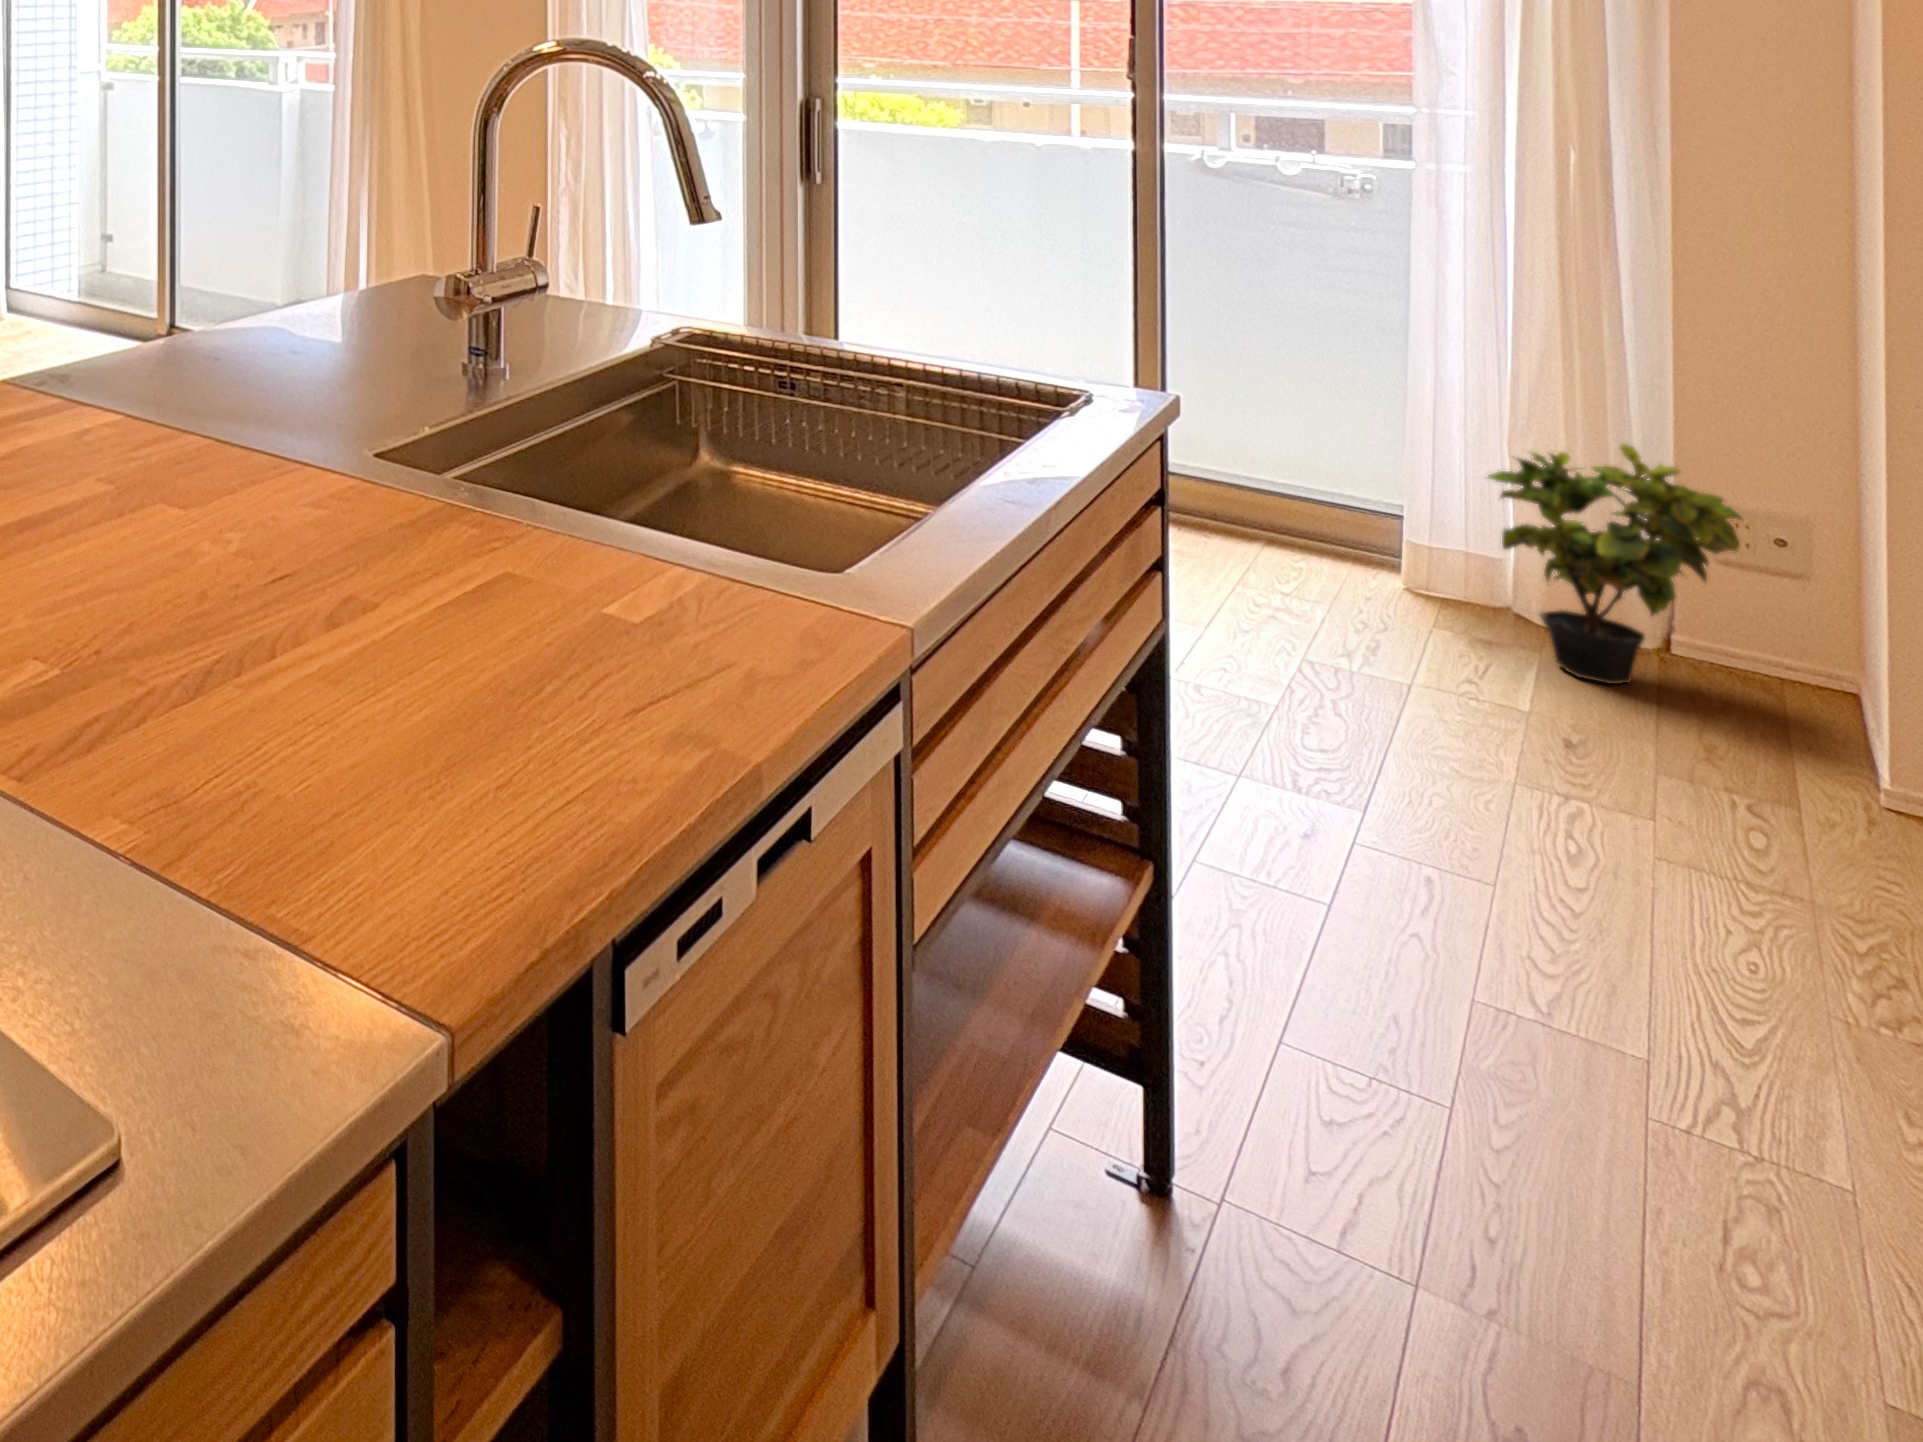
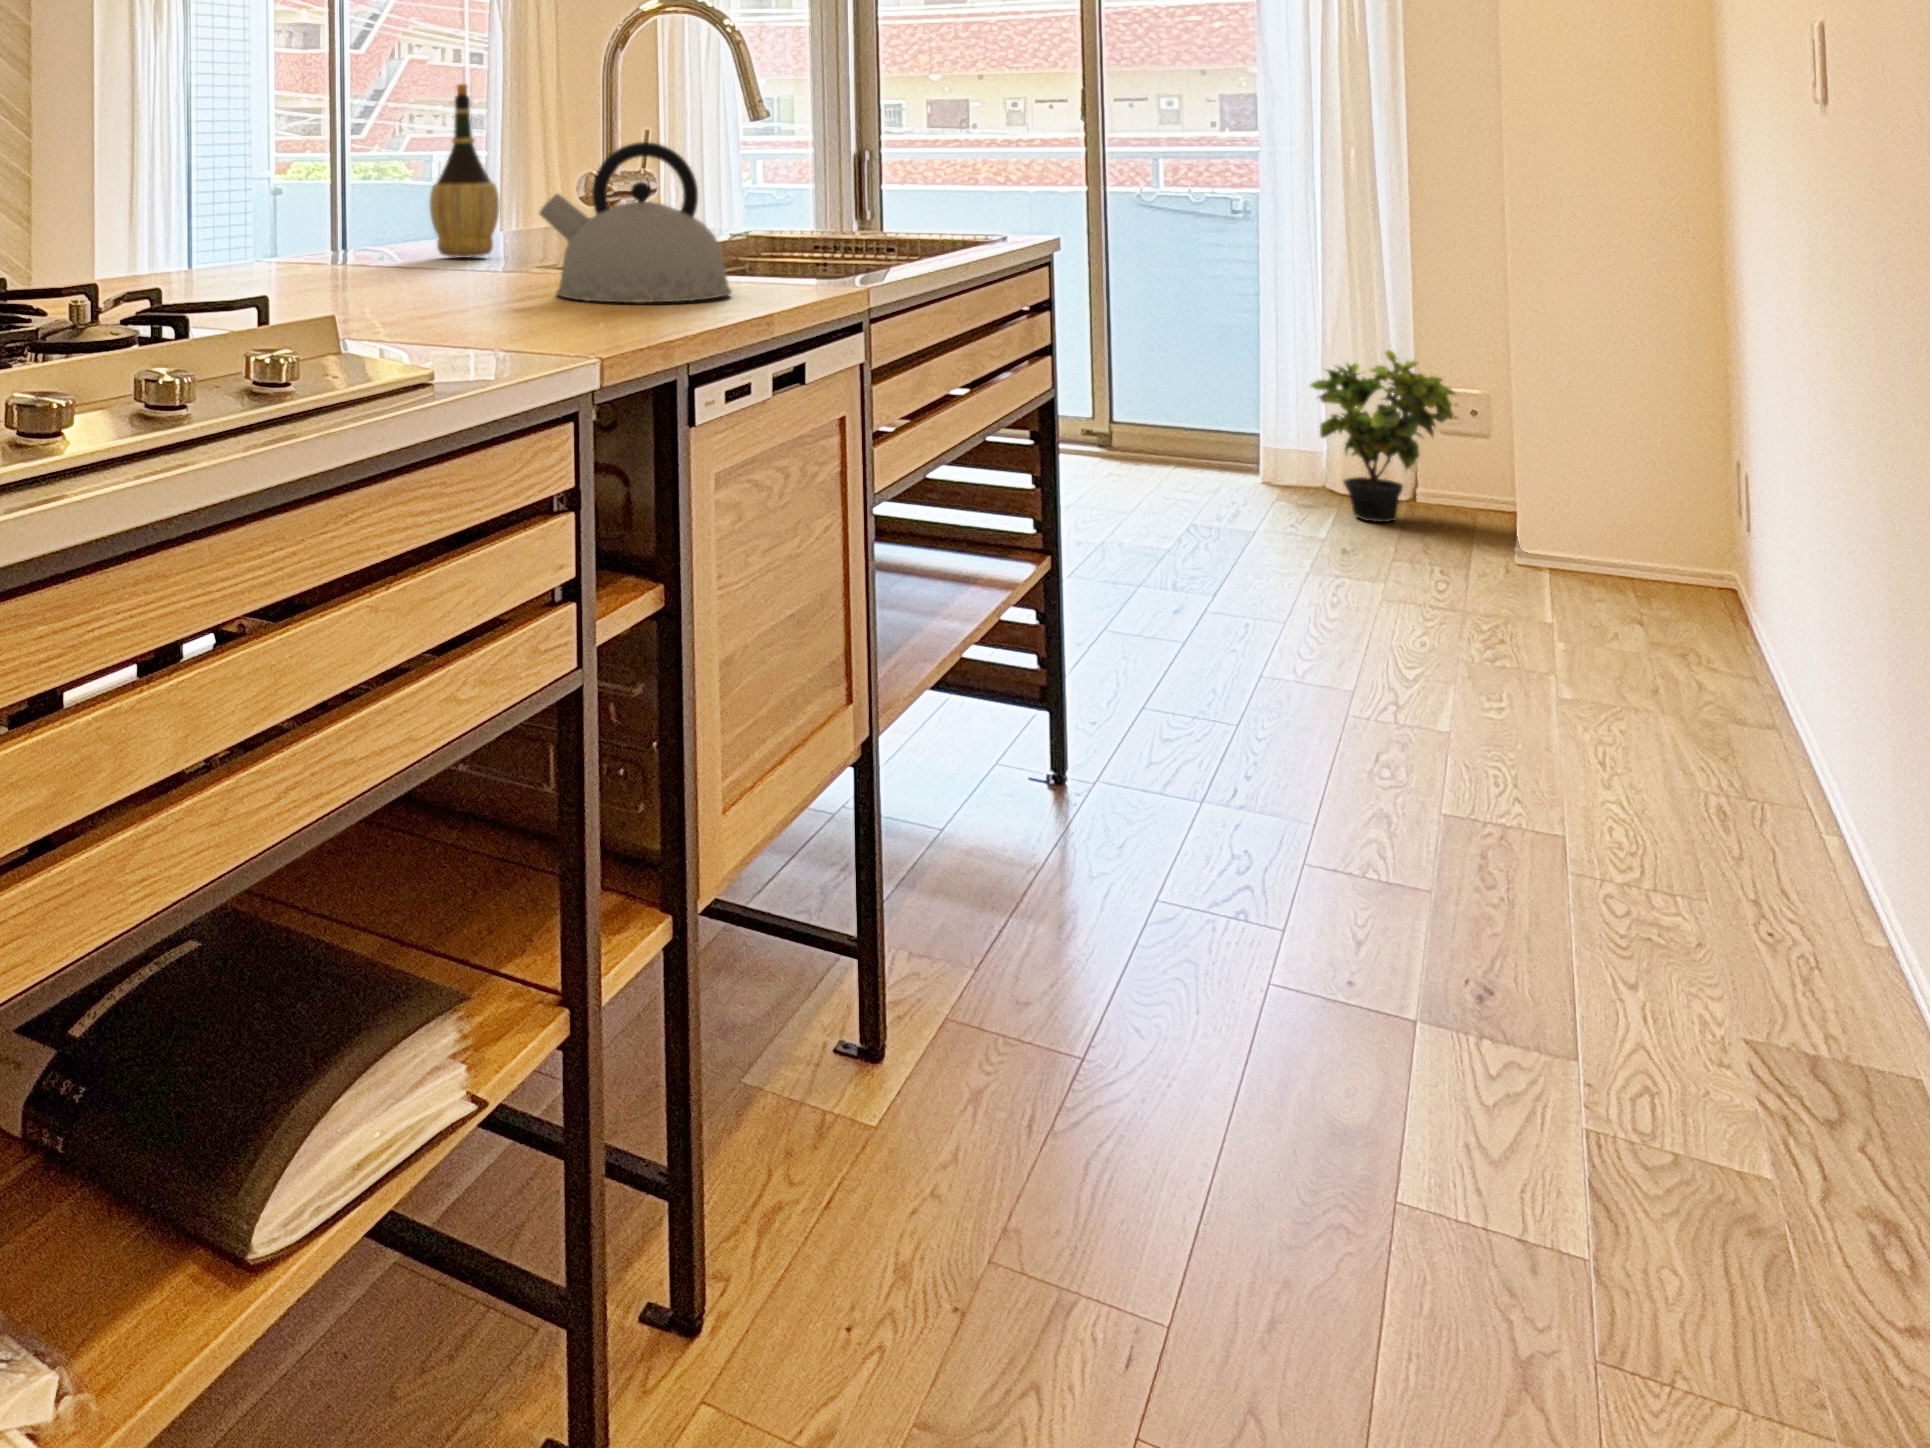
wine bottle: none [237,147,332,380] -> present [430,84,499,258]
kettle: none [376,361,683,644] -> present [540,142,731,302]

